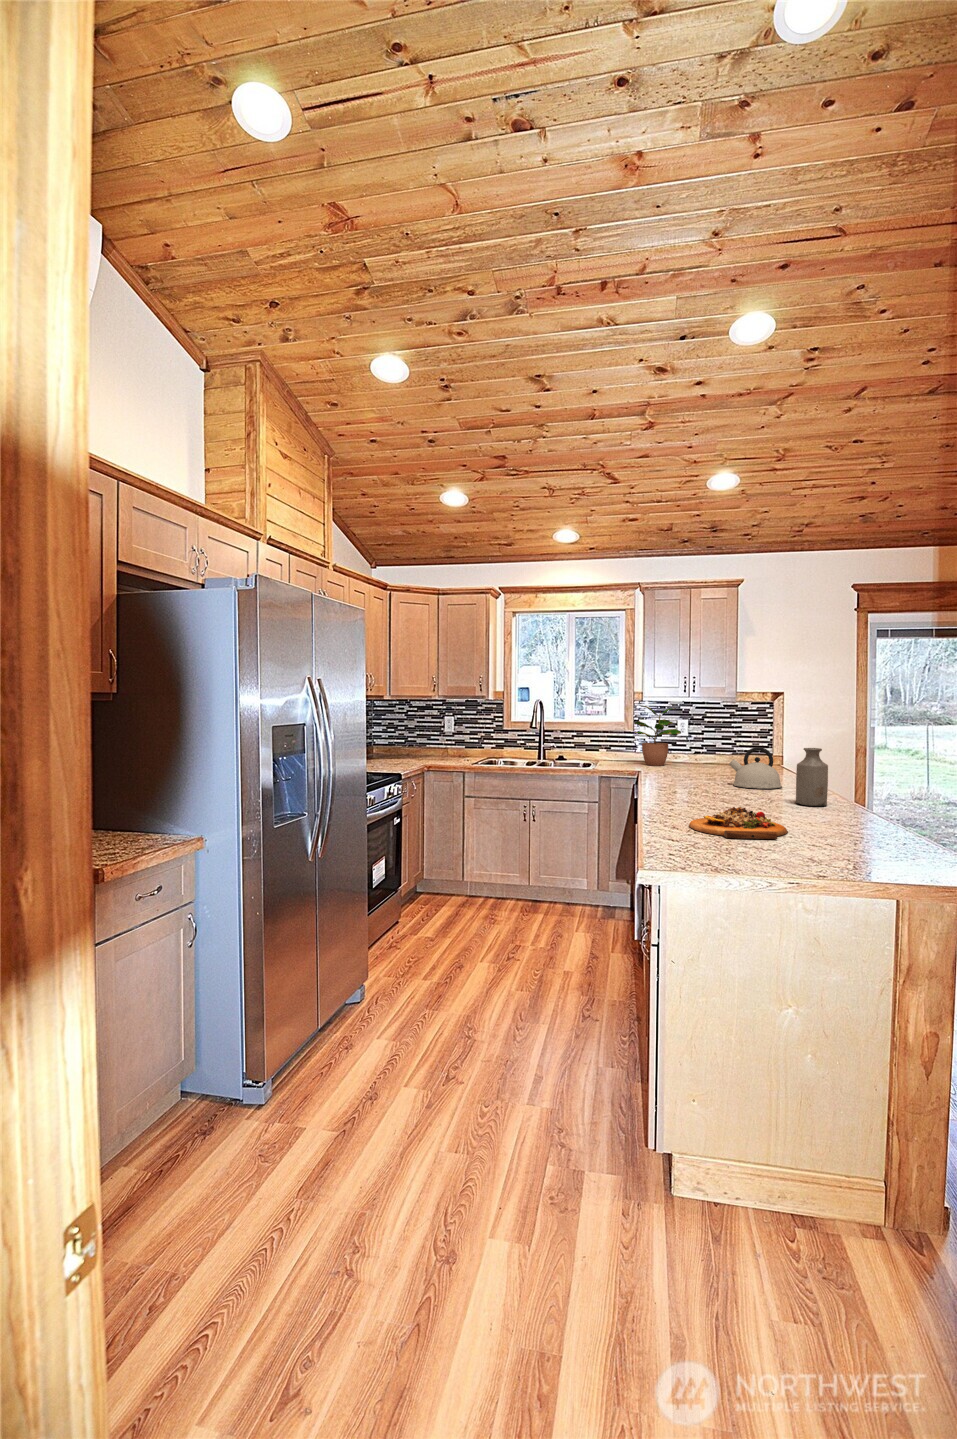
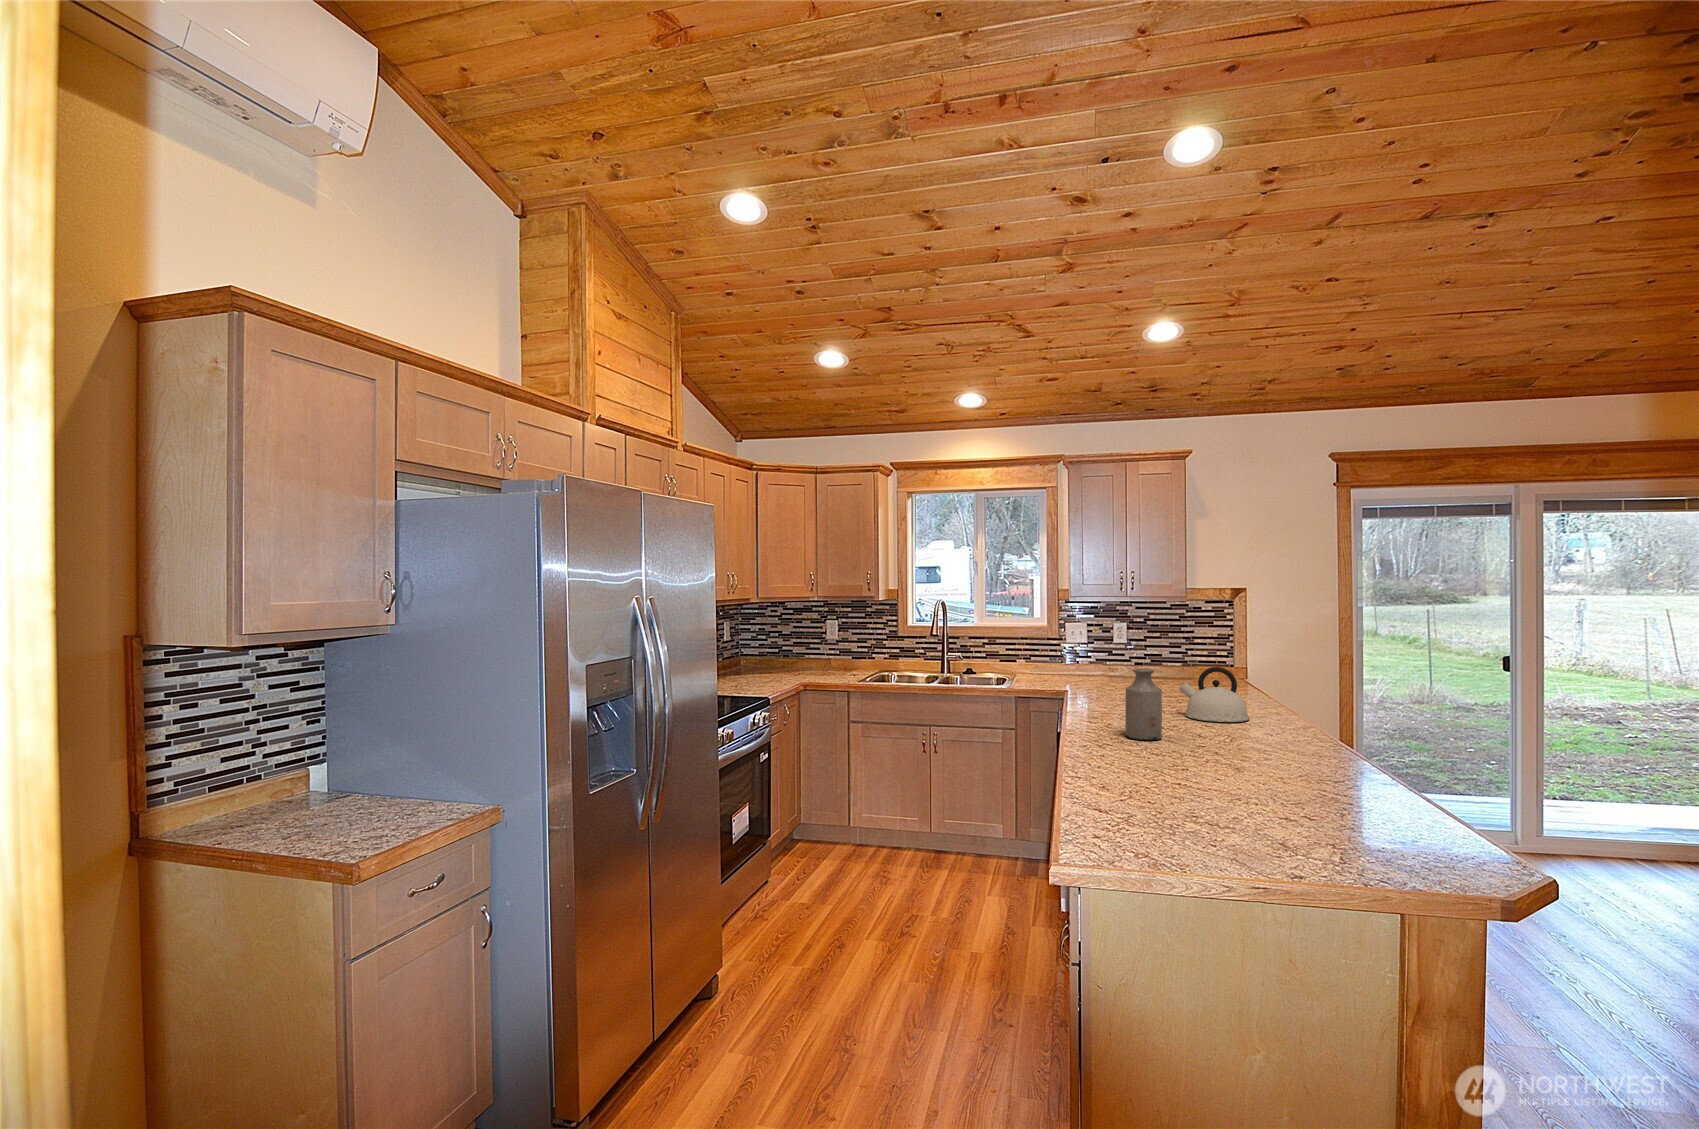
potted plant: present [634,705,681,766] -> none [1057,606,1117,682]
bottle: present [796,748,828,806] -> present [1125,668,1162,740]
cutting board: present [689,807,788,839] -> none [1128,766,1265,819]

